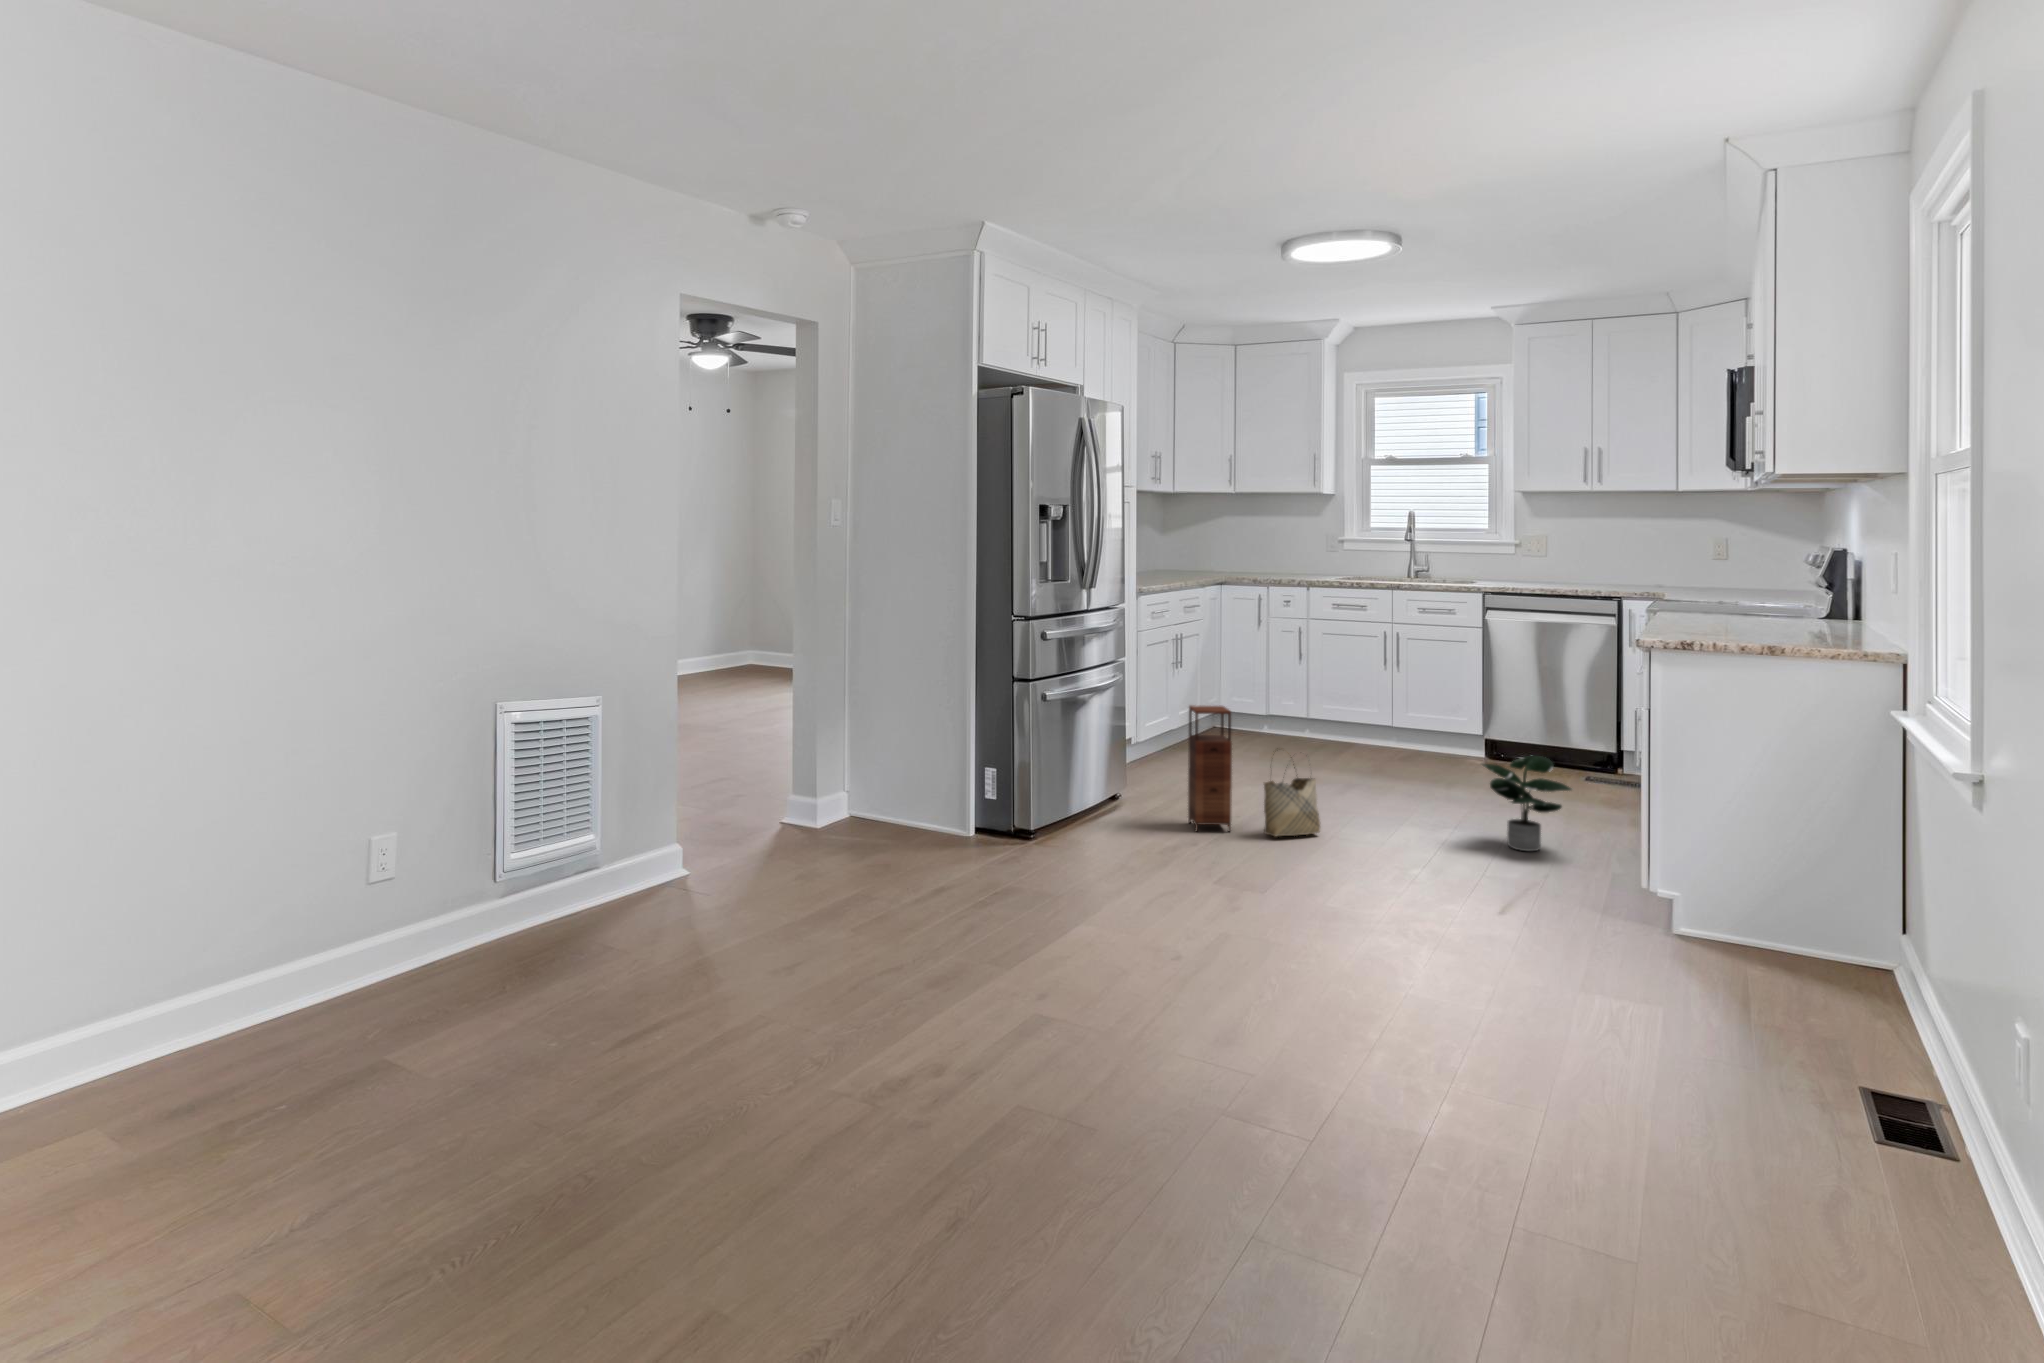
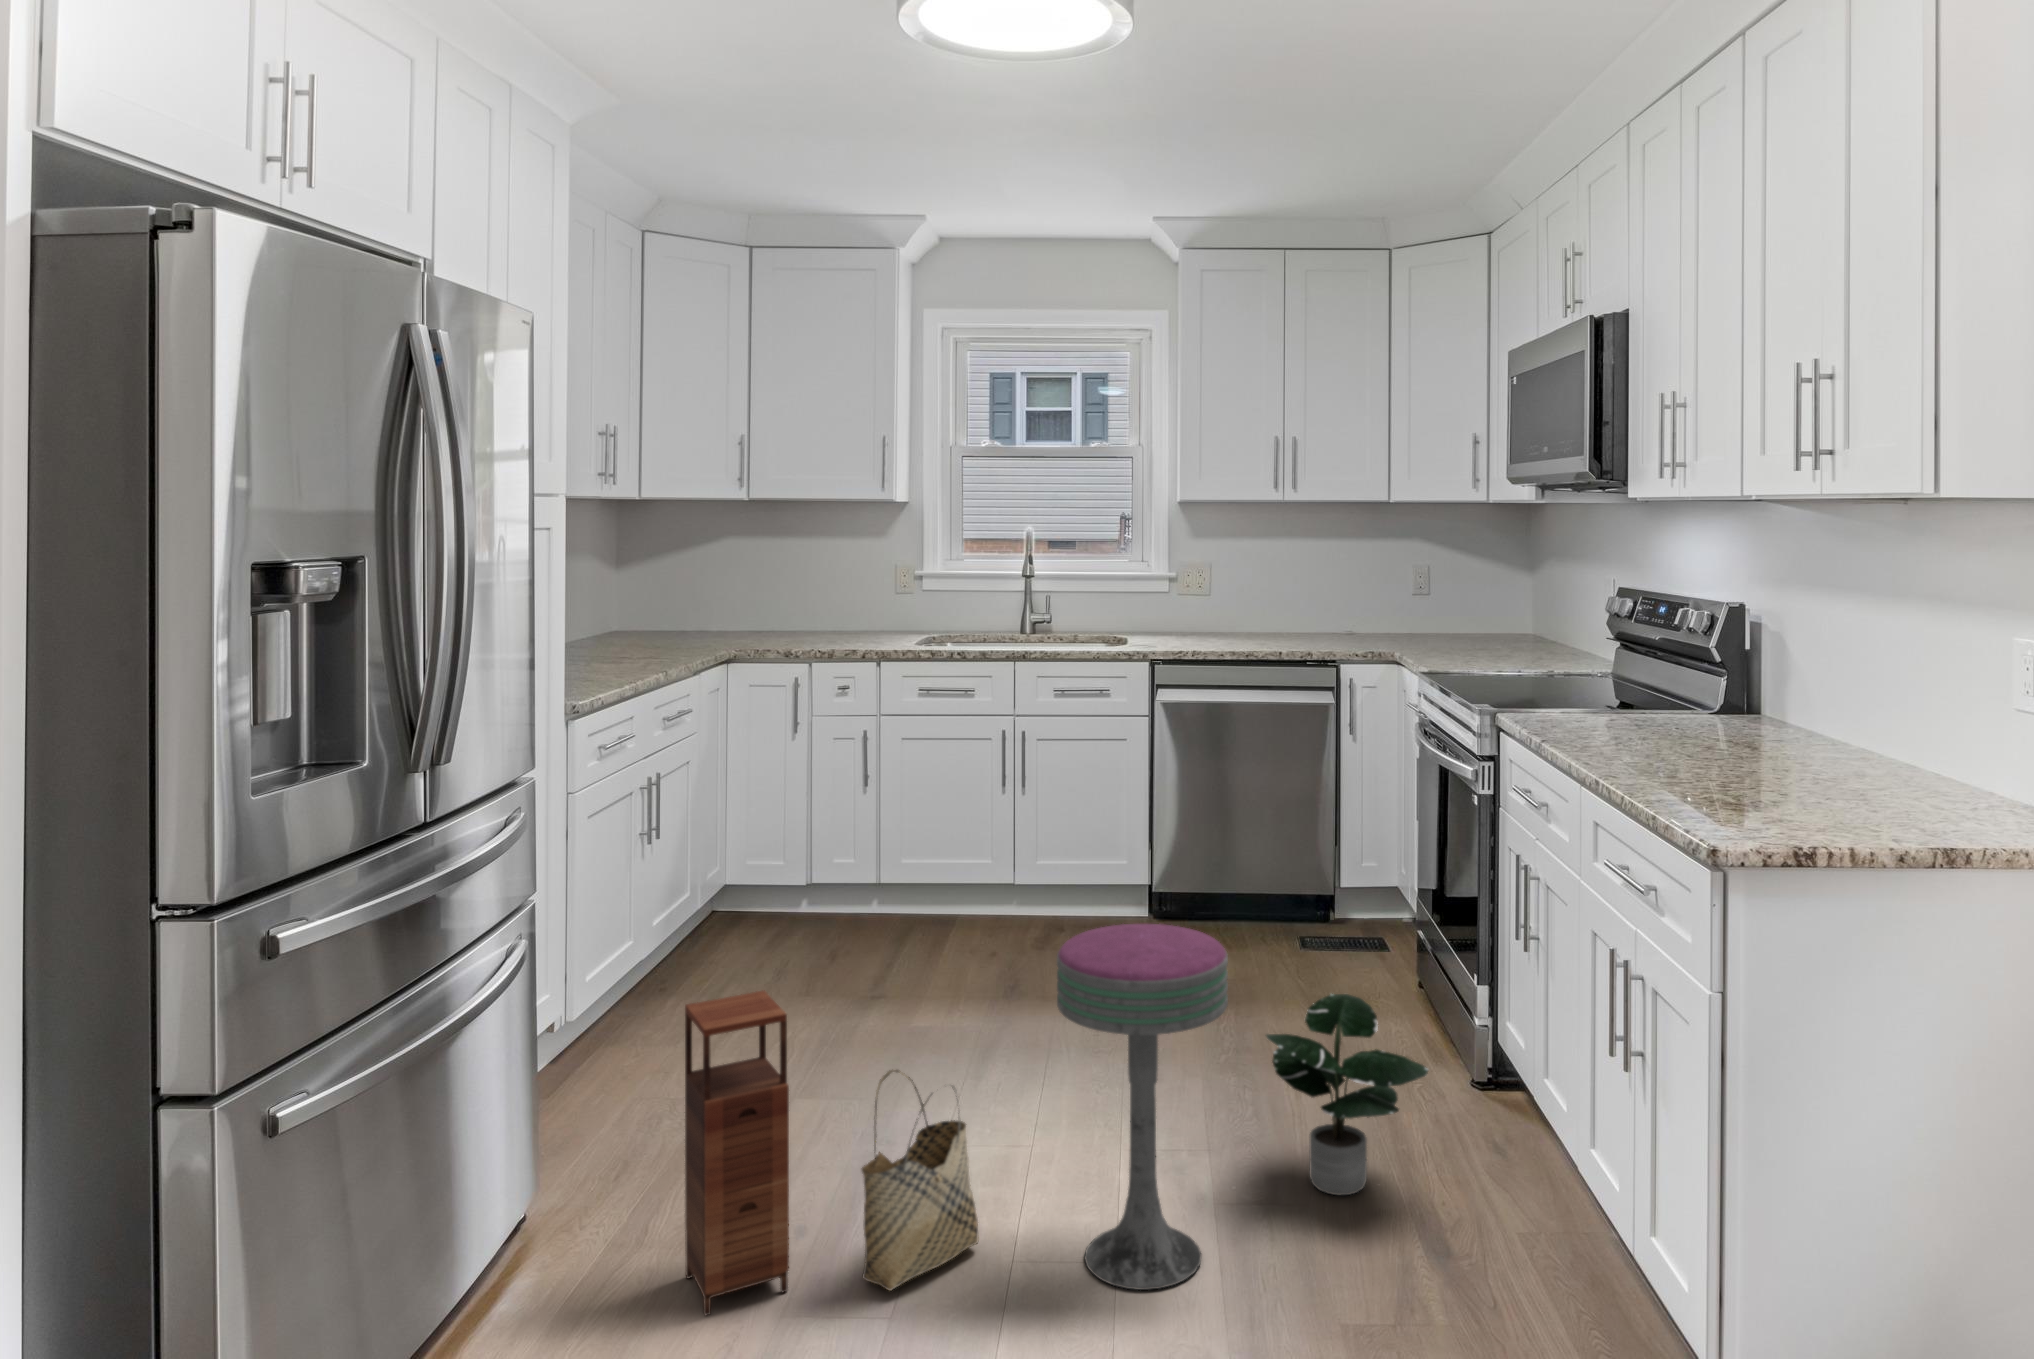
bar stool: none [1357,695,1445,857] -> present [1057,924,1228,1290]

